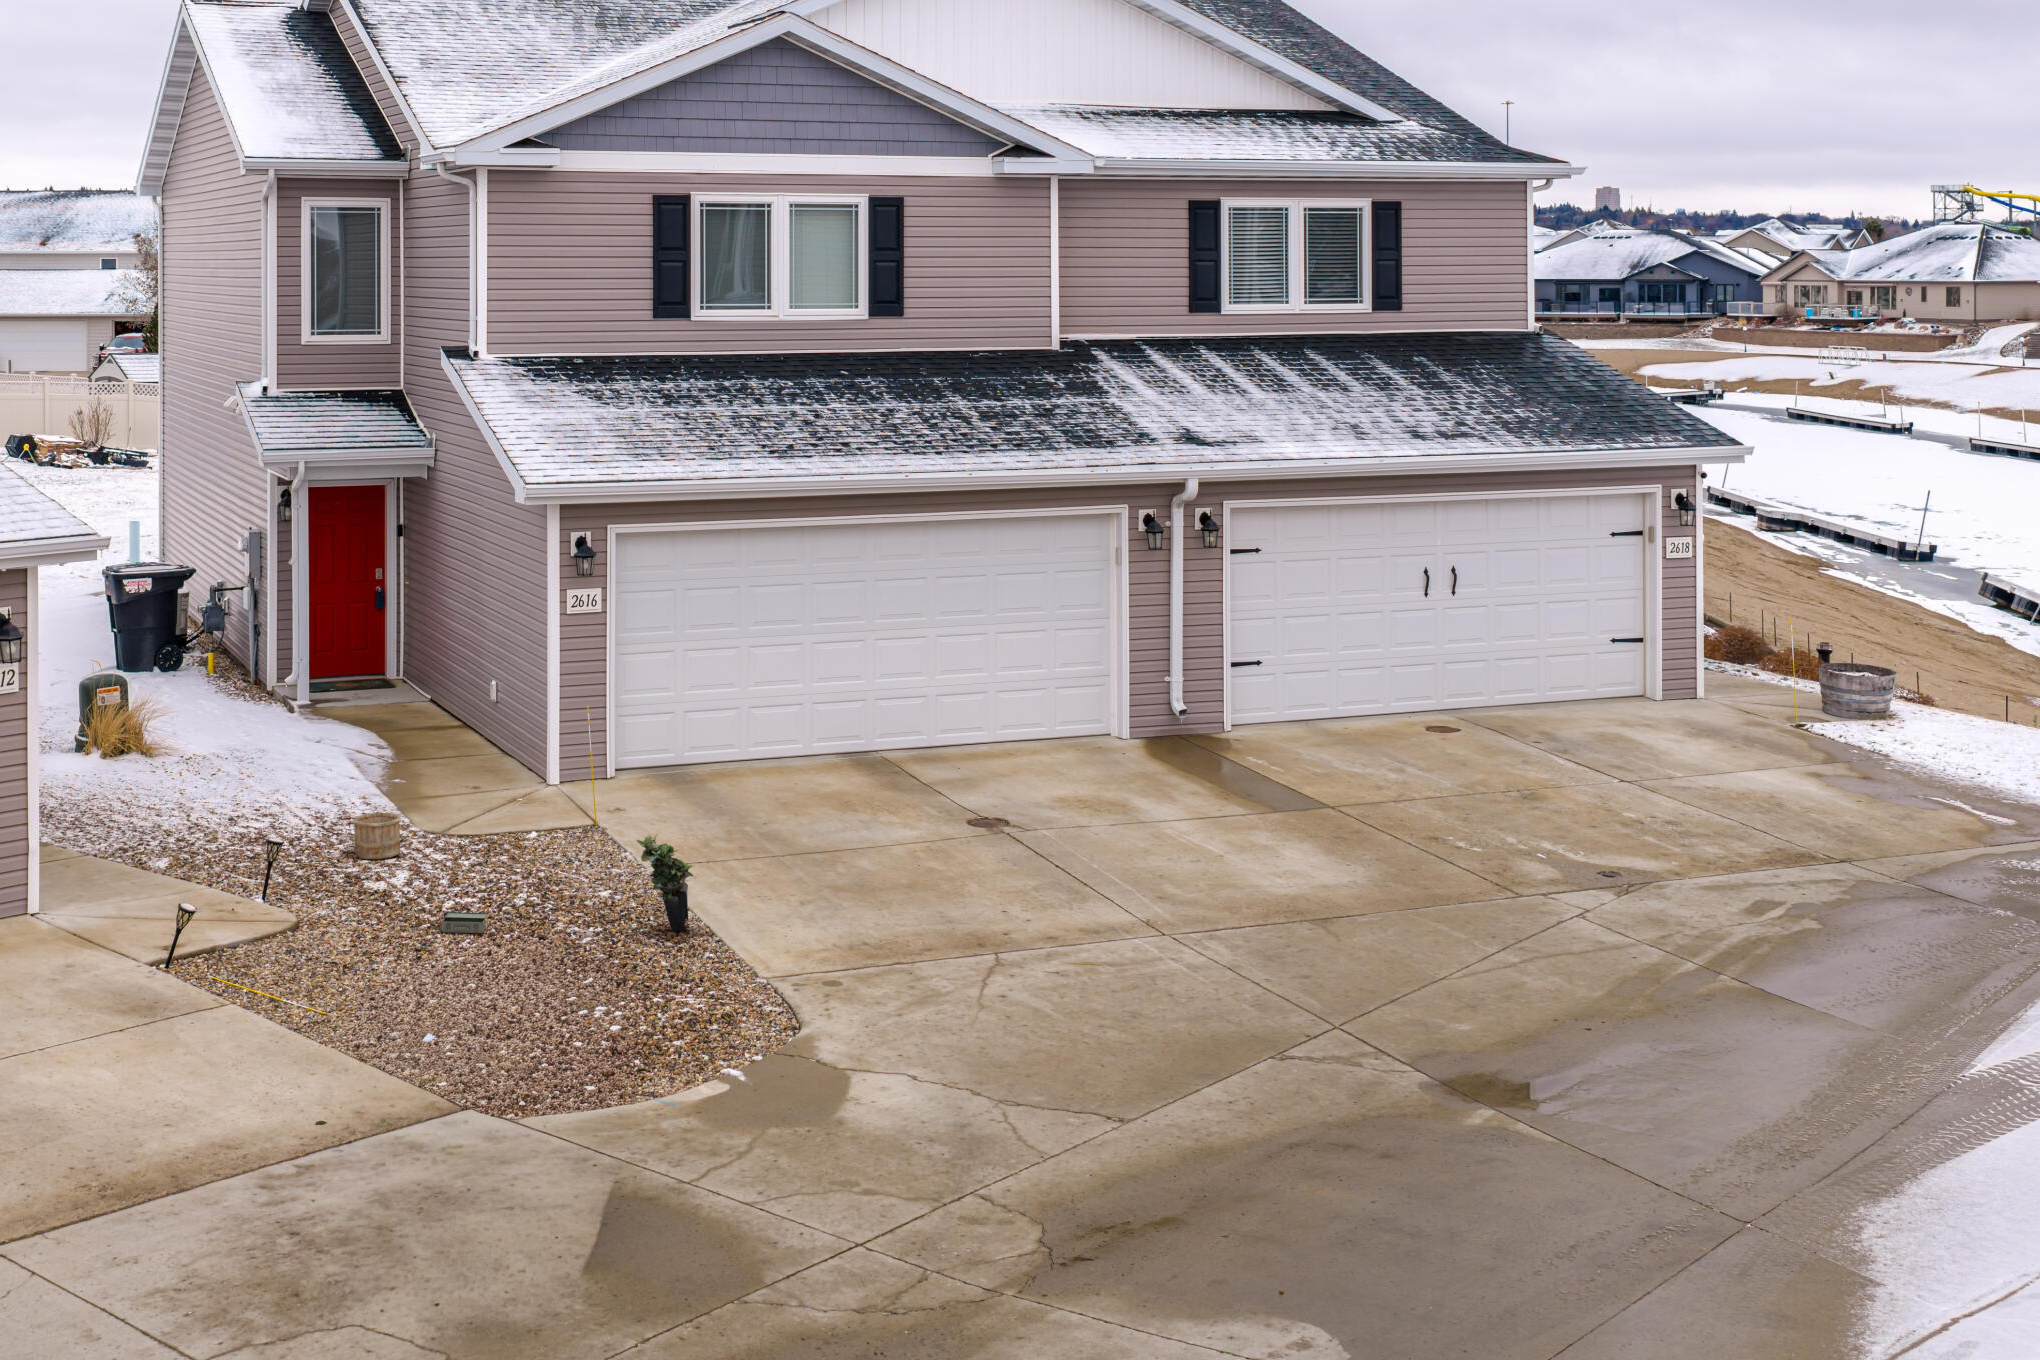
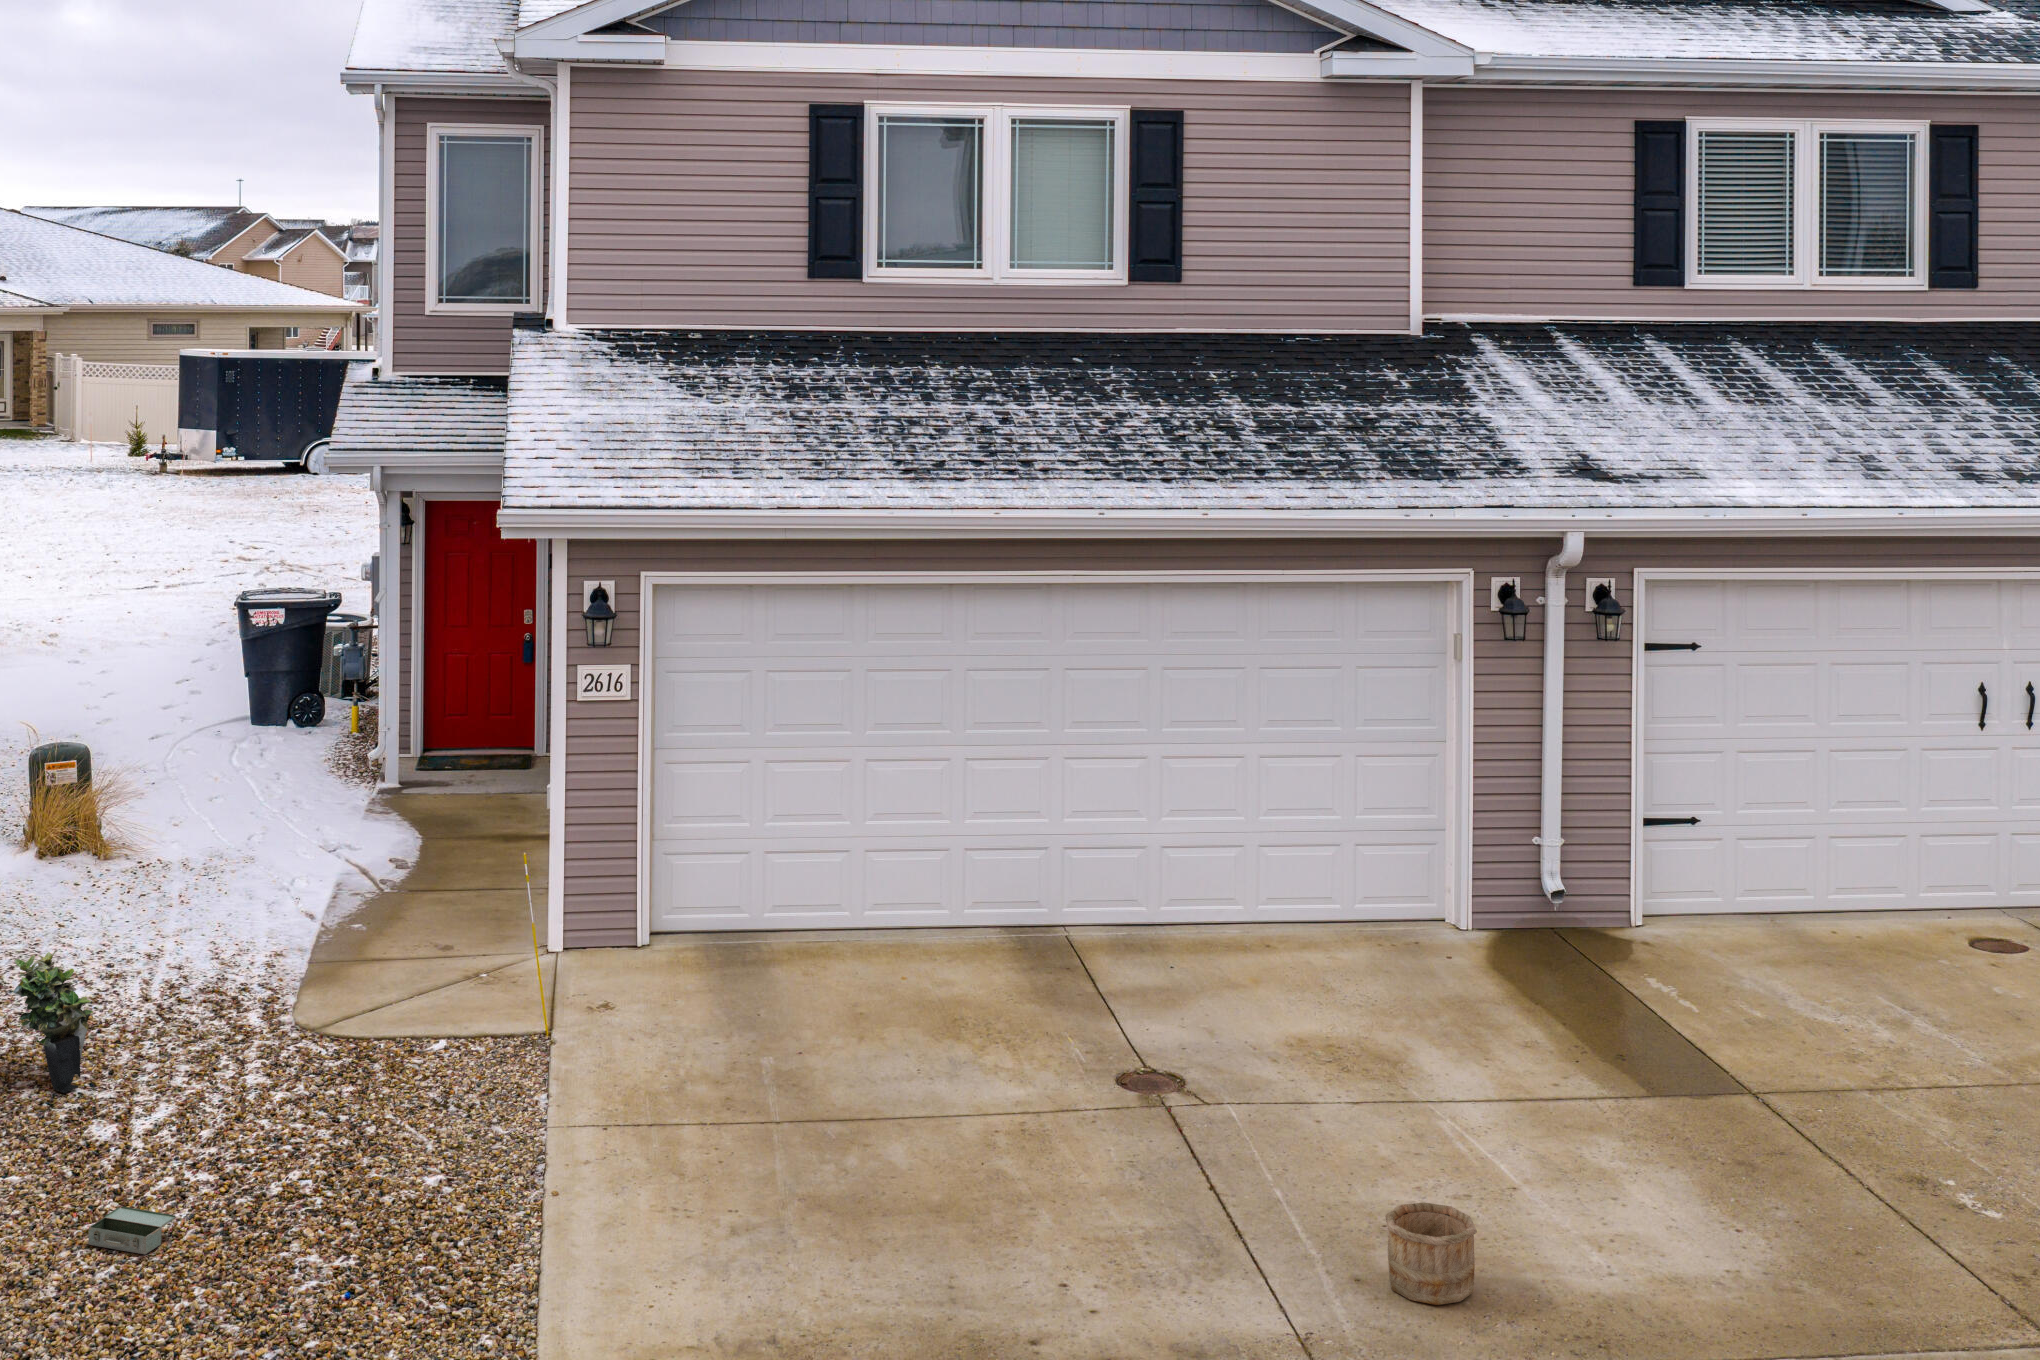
wooden bucket: present [353,813,401,859] -> present [1385,1202,1477,1305]
potted plant: present [636,834,693,932] -> present [13,952,93,1093]

